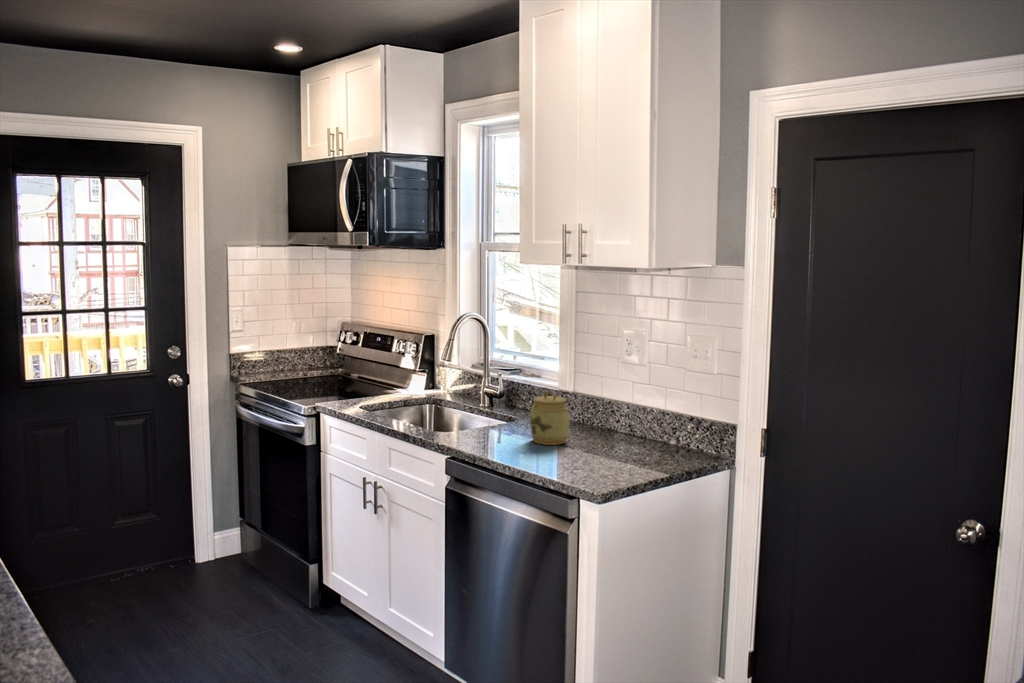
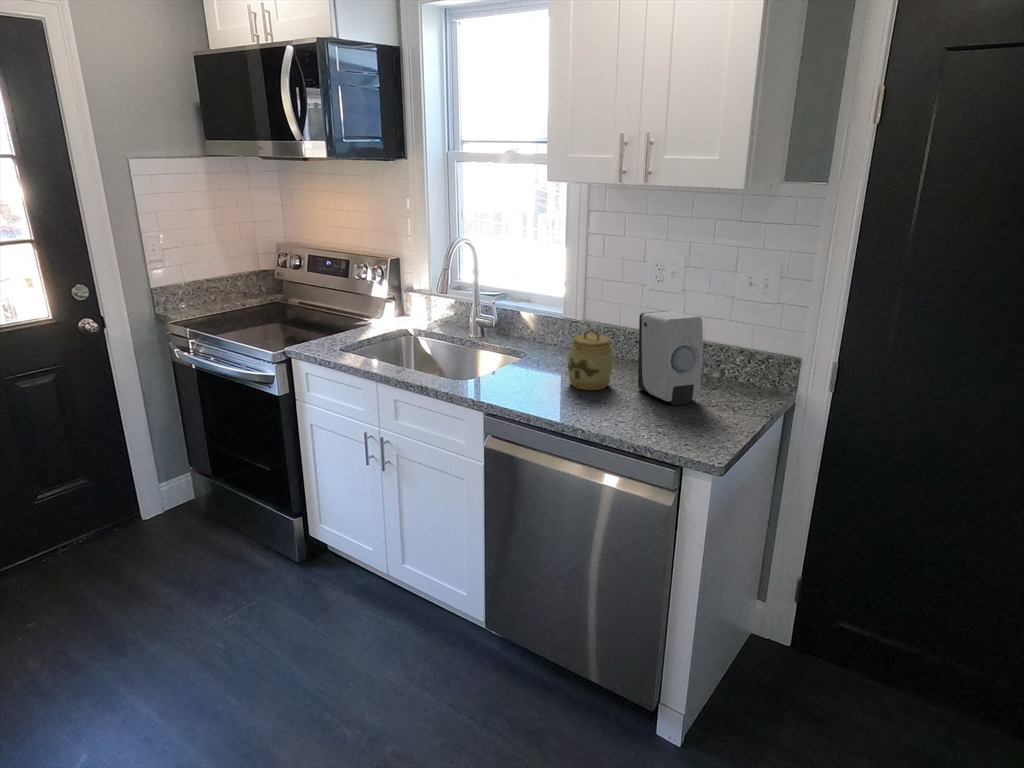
soap dispenser: none [589,377,634,458] -> present [638,311,703,405]

